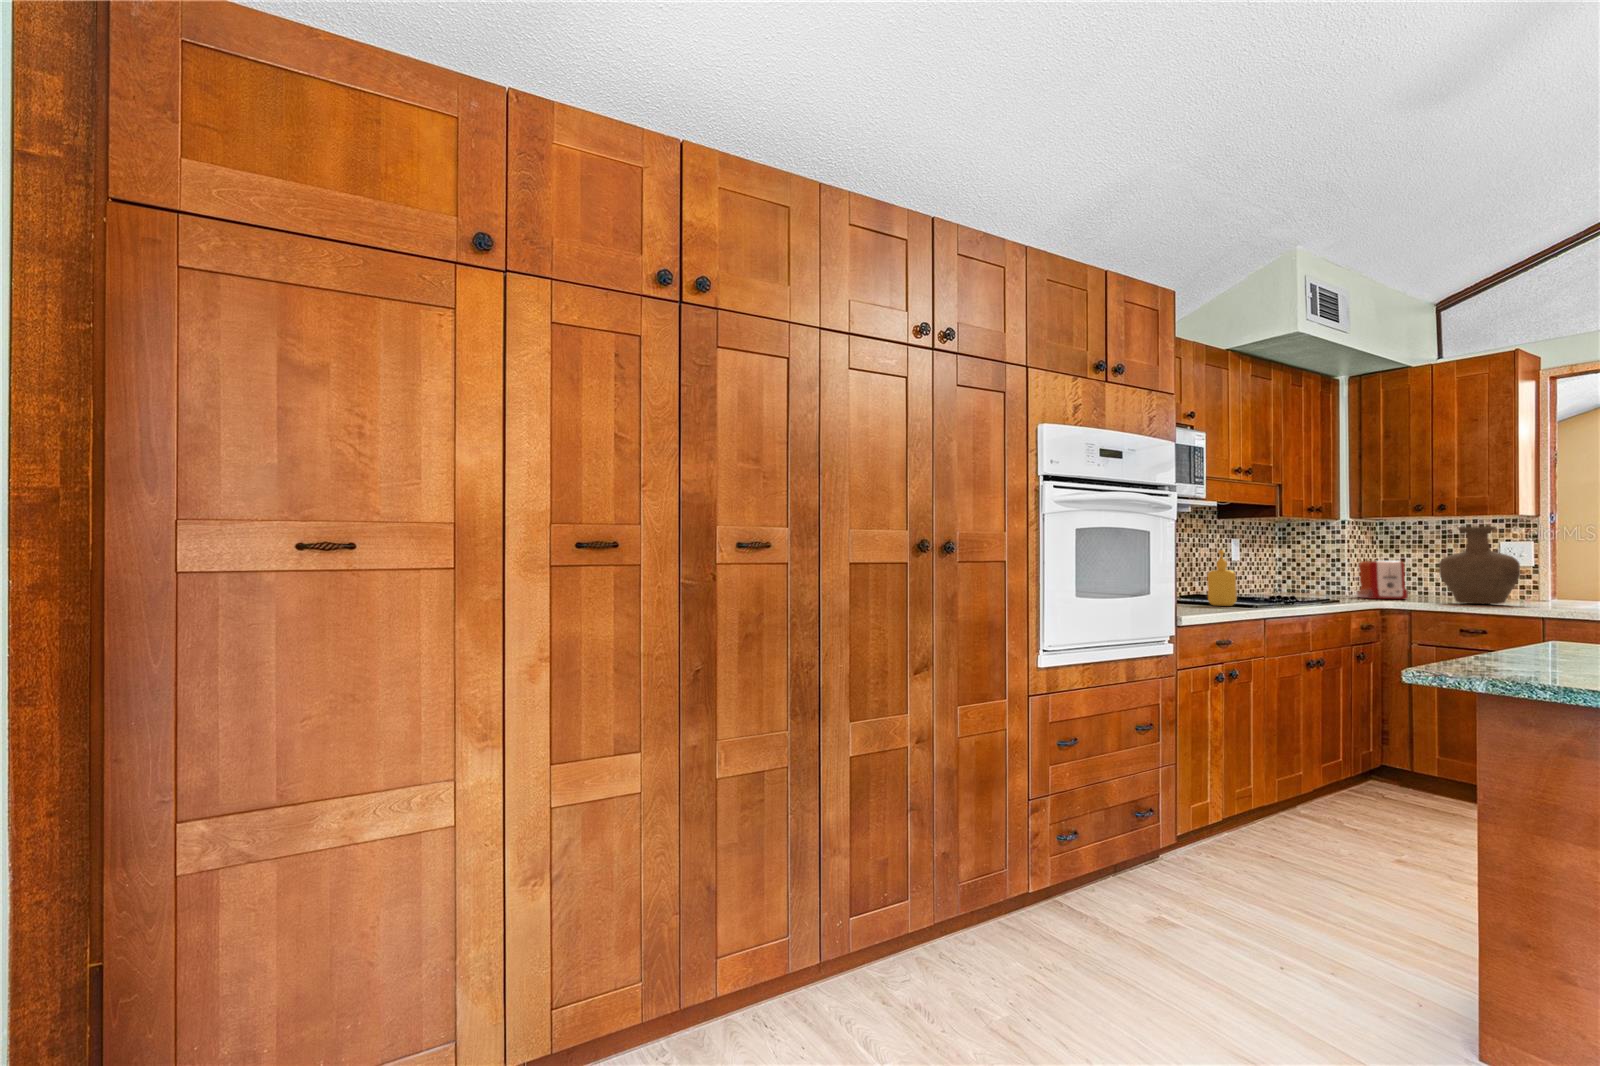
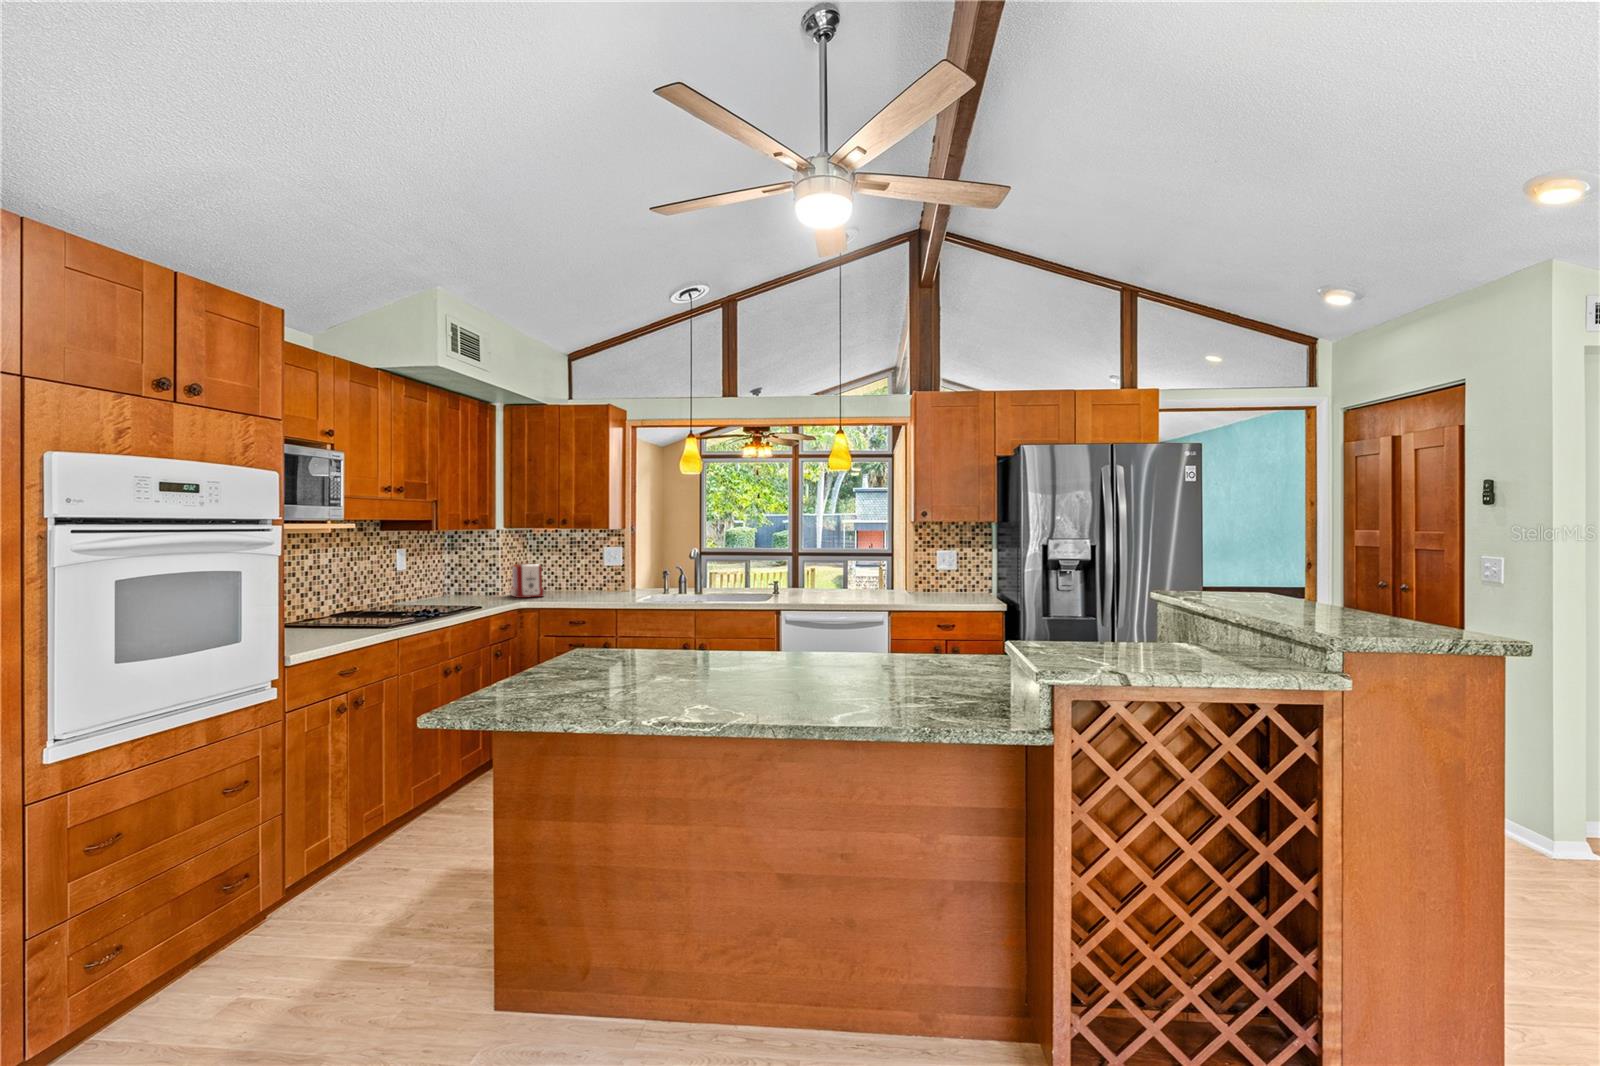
vase: present [1439,526,1520,604] -> none [559,540,607,601]
soap dispenser: present [1207,550,1237,606] -> none [340,576,370,632]

